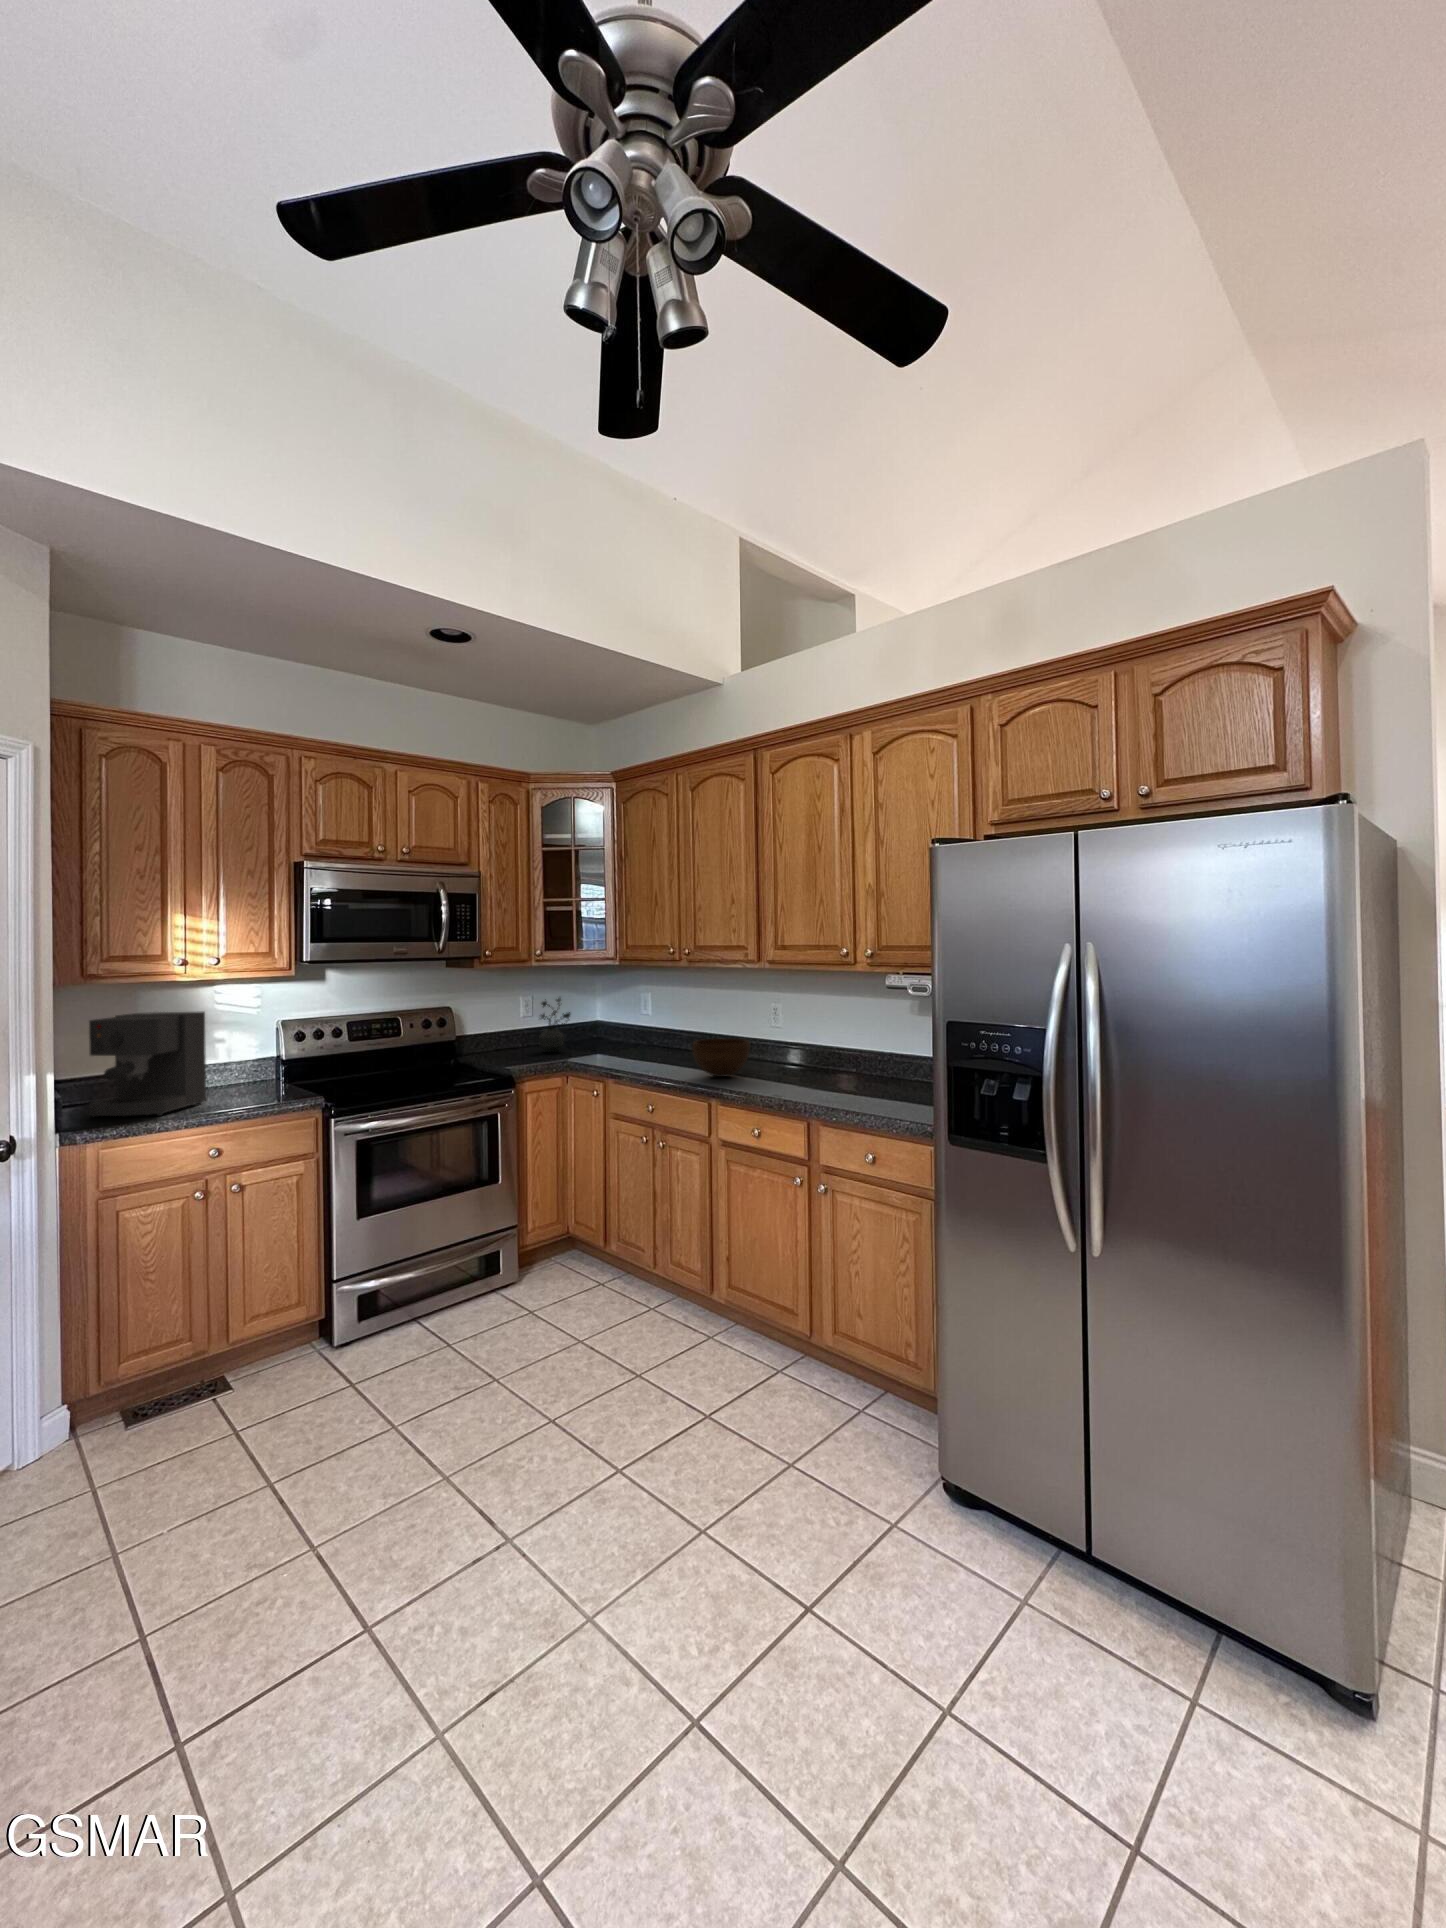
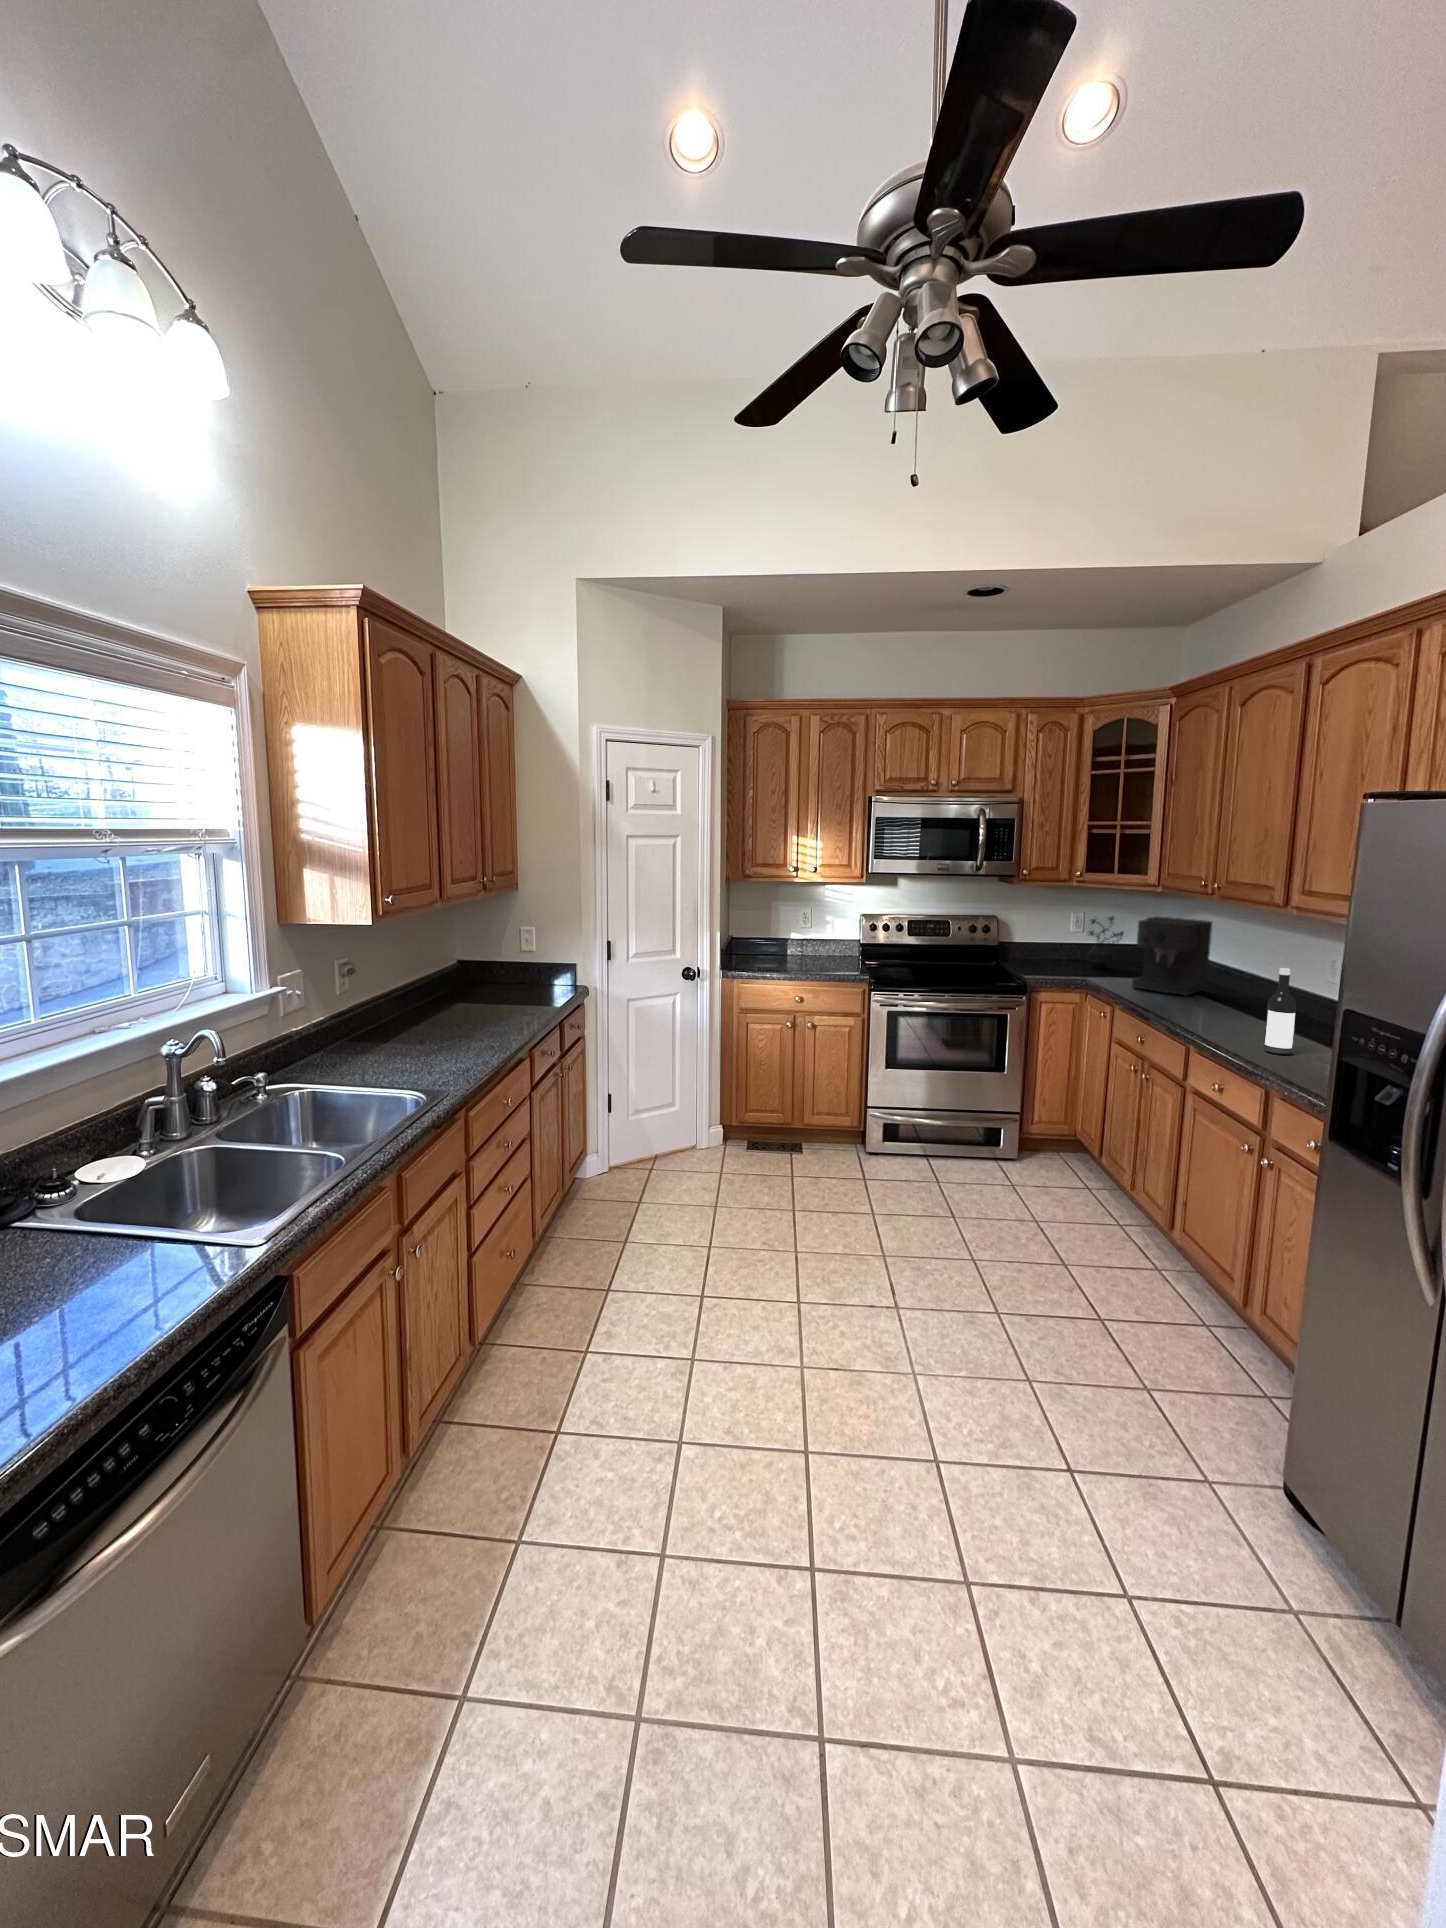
coffee maker: present [89,1012,206,1117] -> present [1132,916,1212,996]
wine bottle: none [773,1013,795,1091] -> present [1263,968,1296,1055]
bowl: present [692,1038,750,1077] -> none [1198,981,1272,1024]

